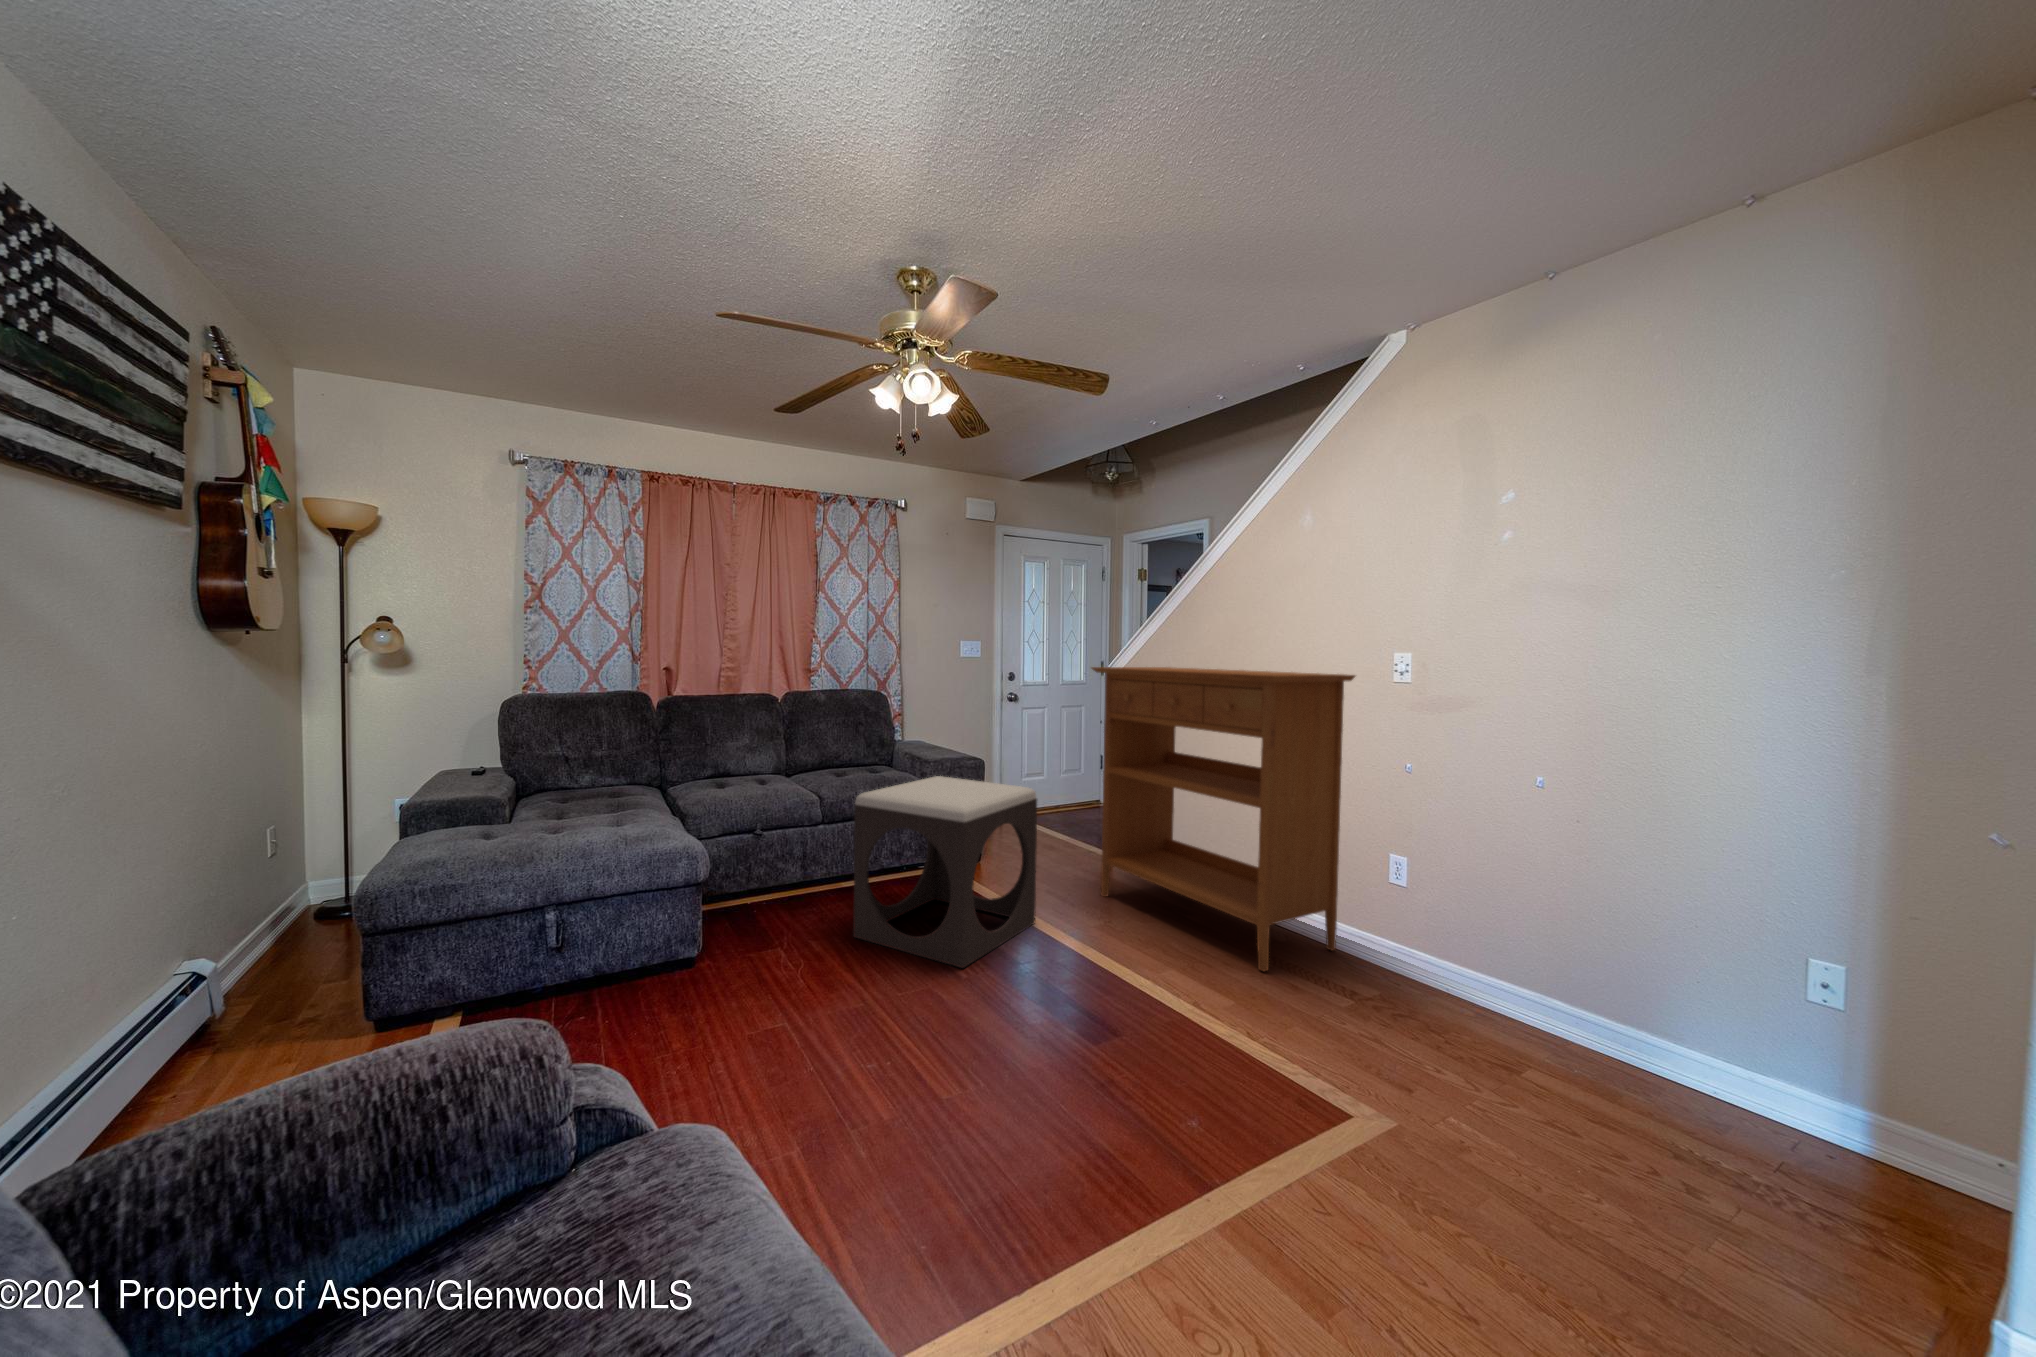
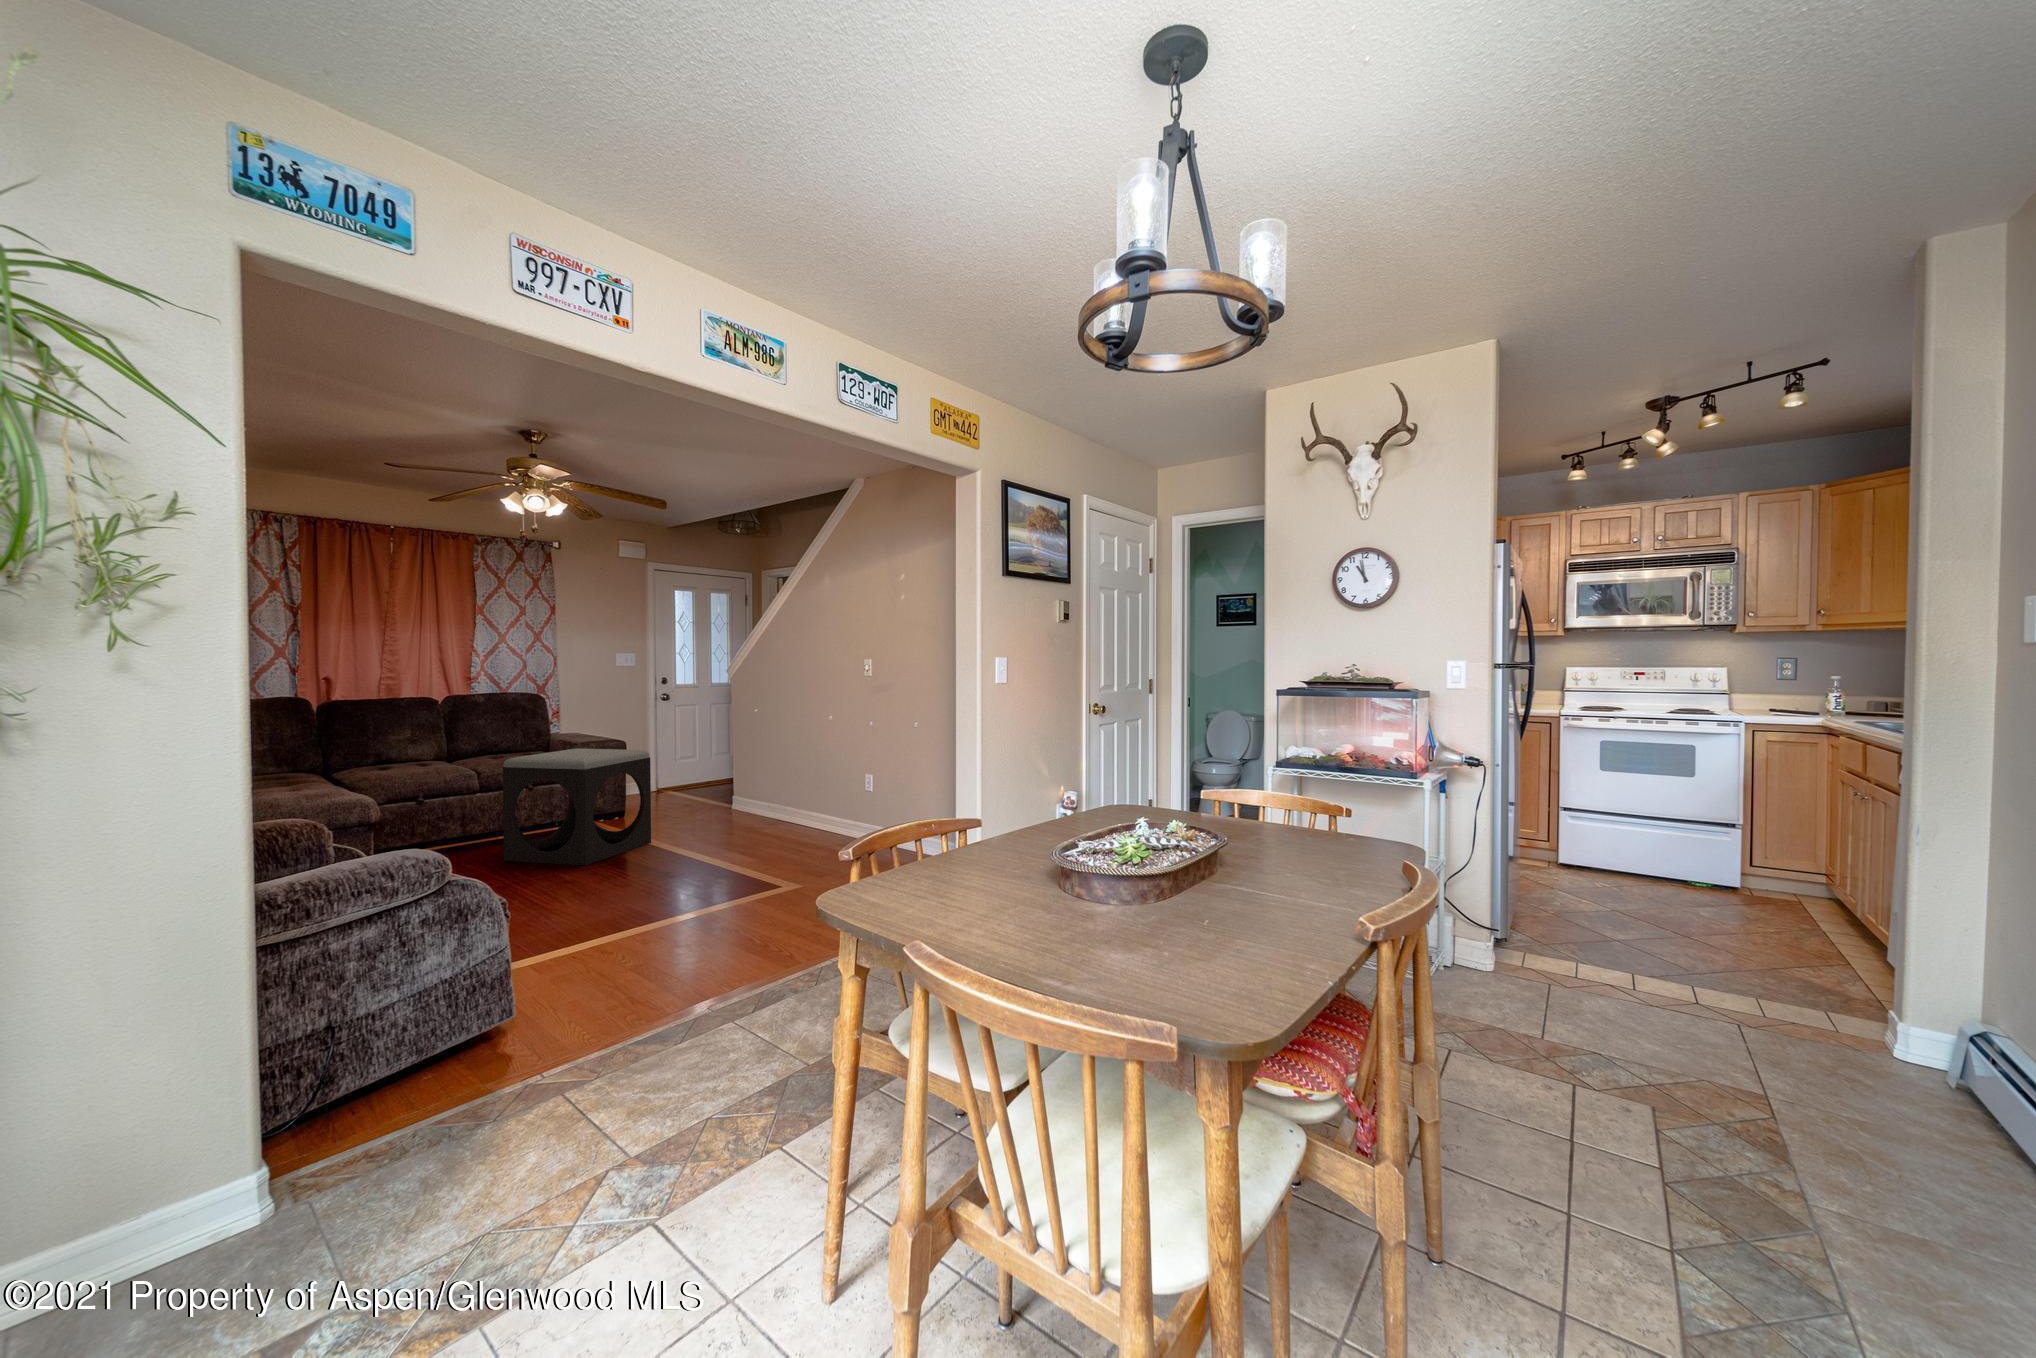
console table: present [1092,667,1355,971] -> none [697,669,850,847]

